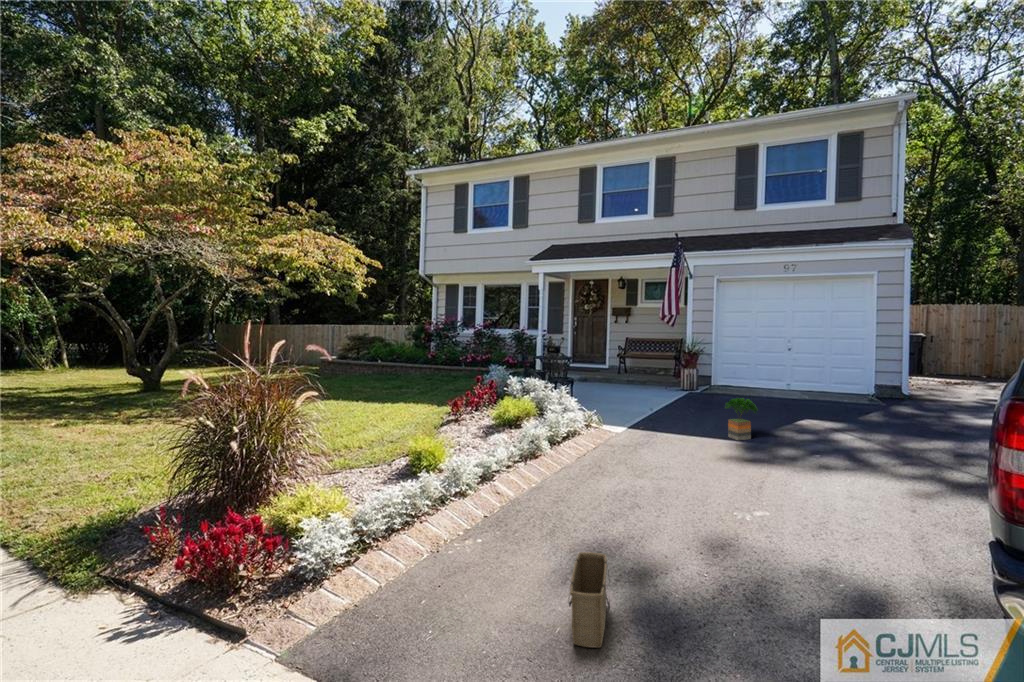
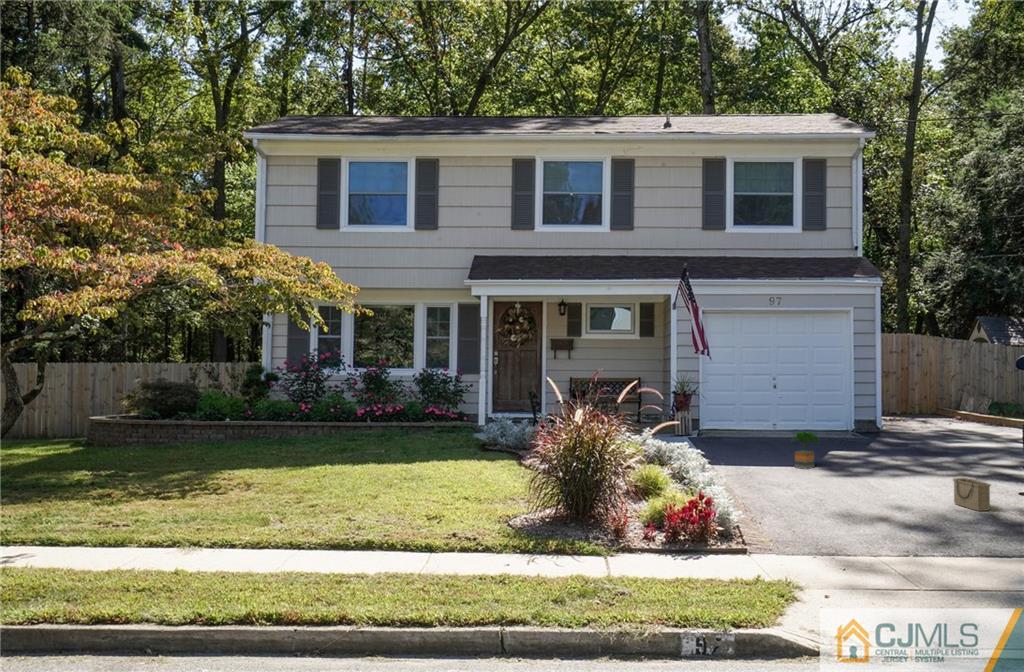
basket: present [569,552,610,648] -> present [953,478,991,511]

